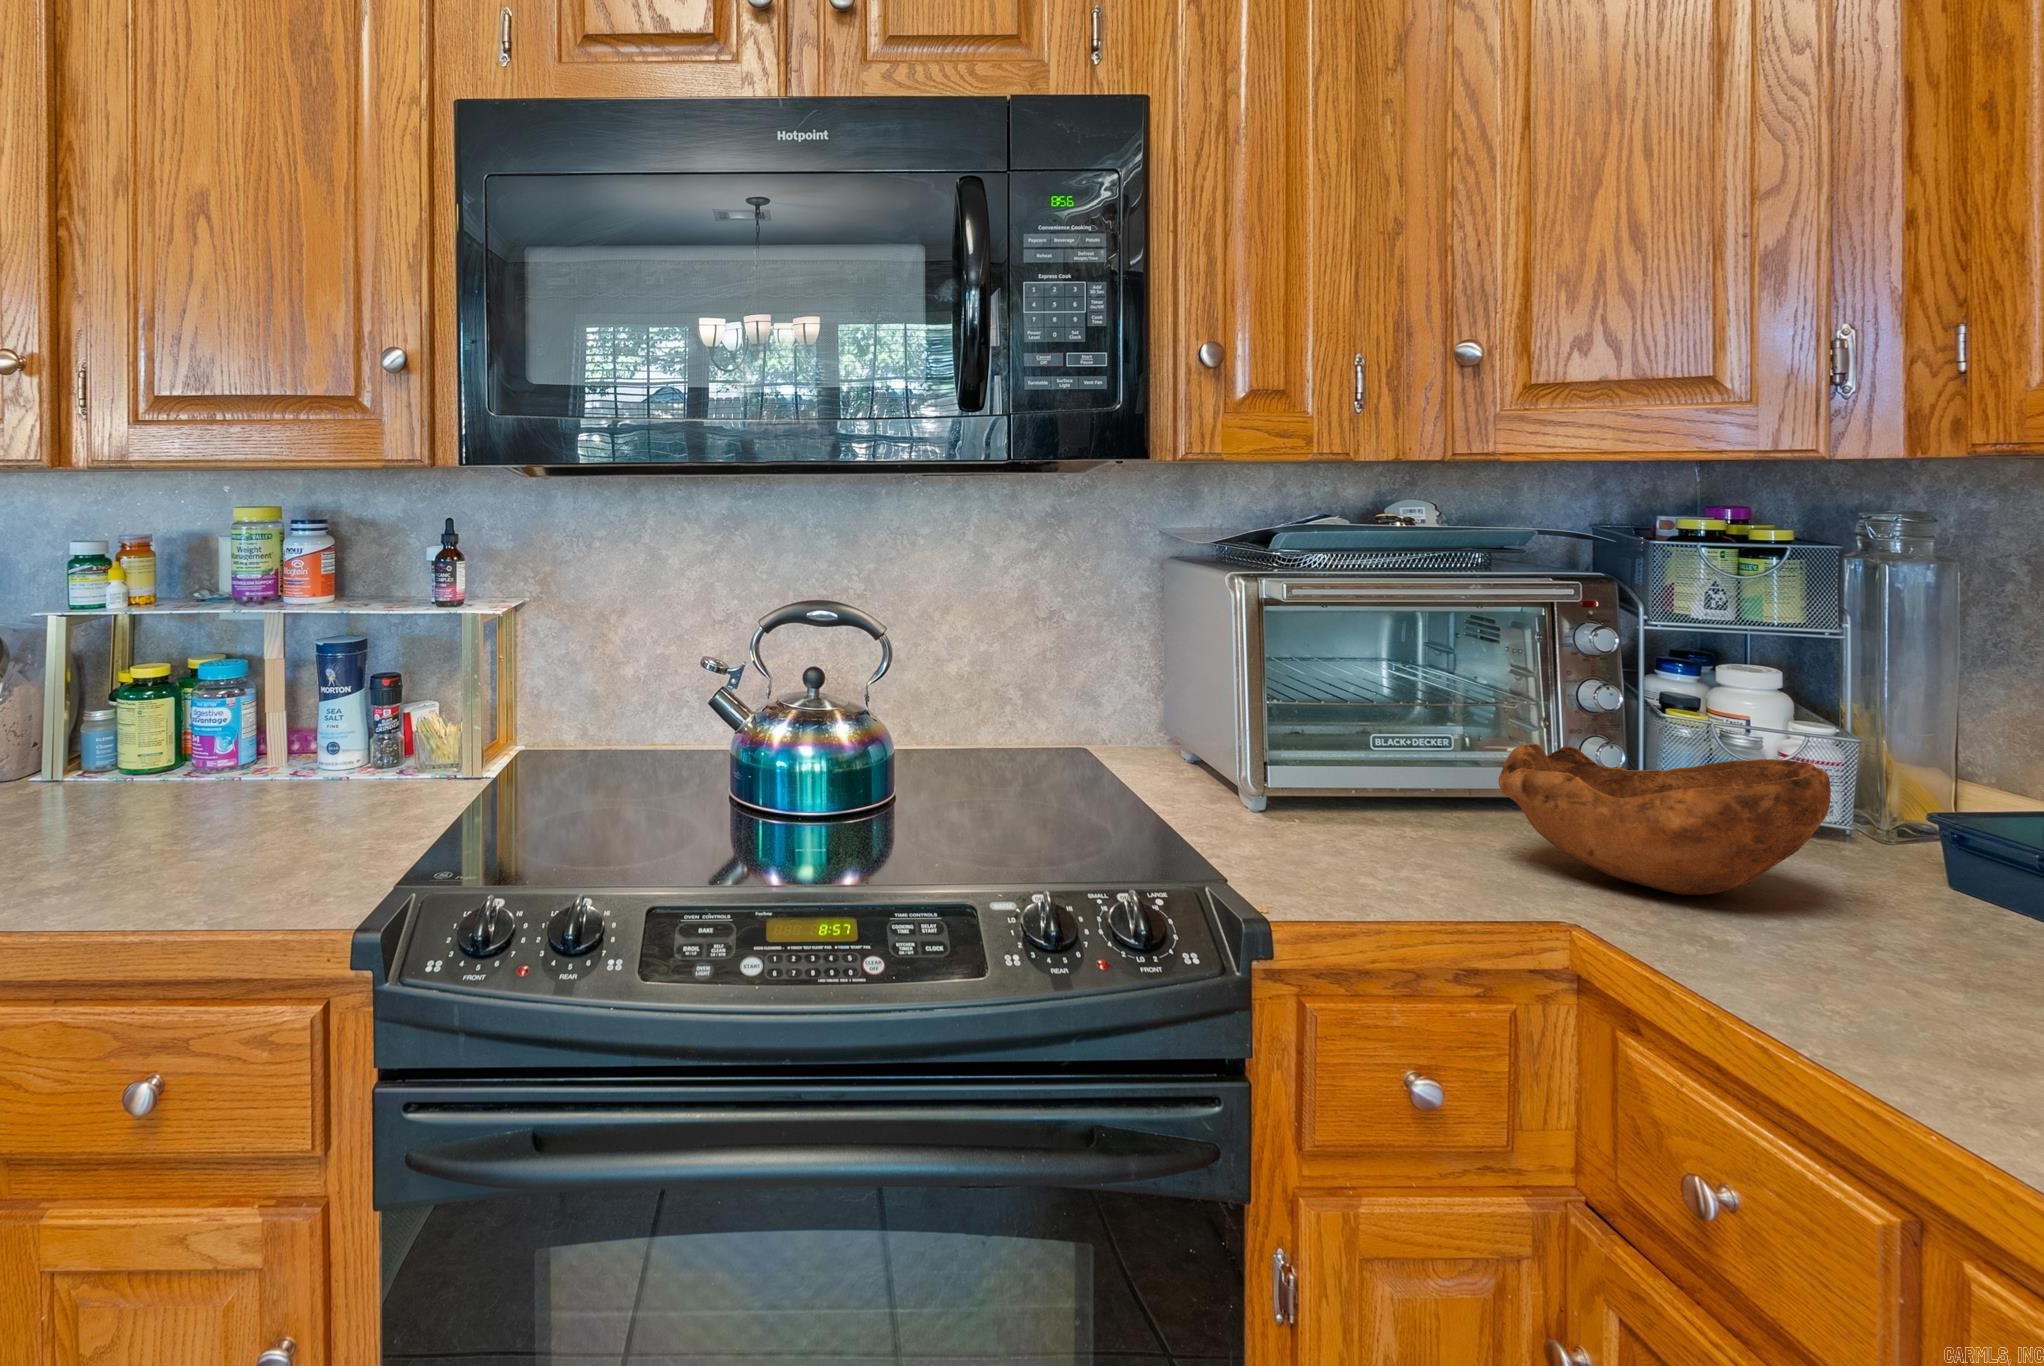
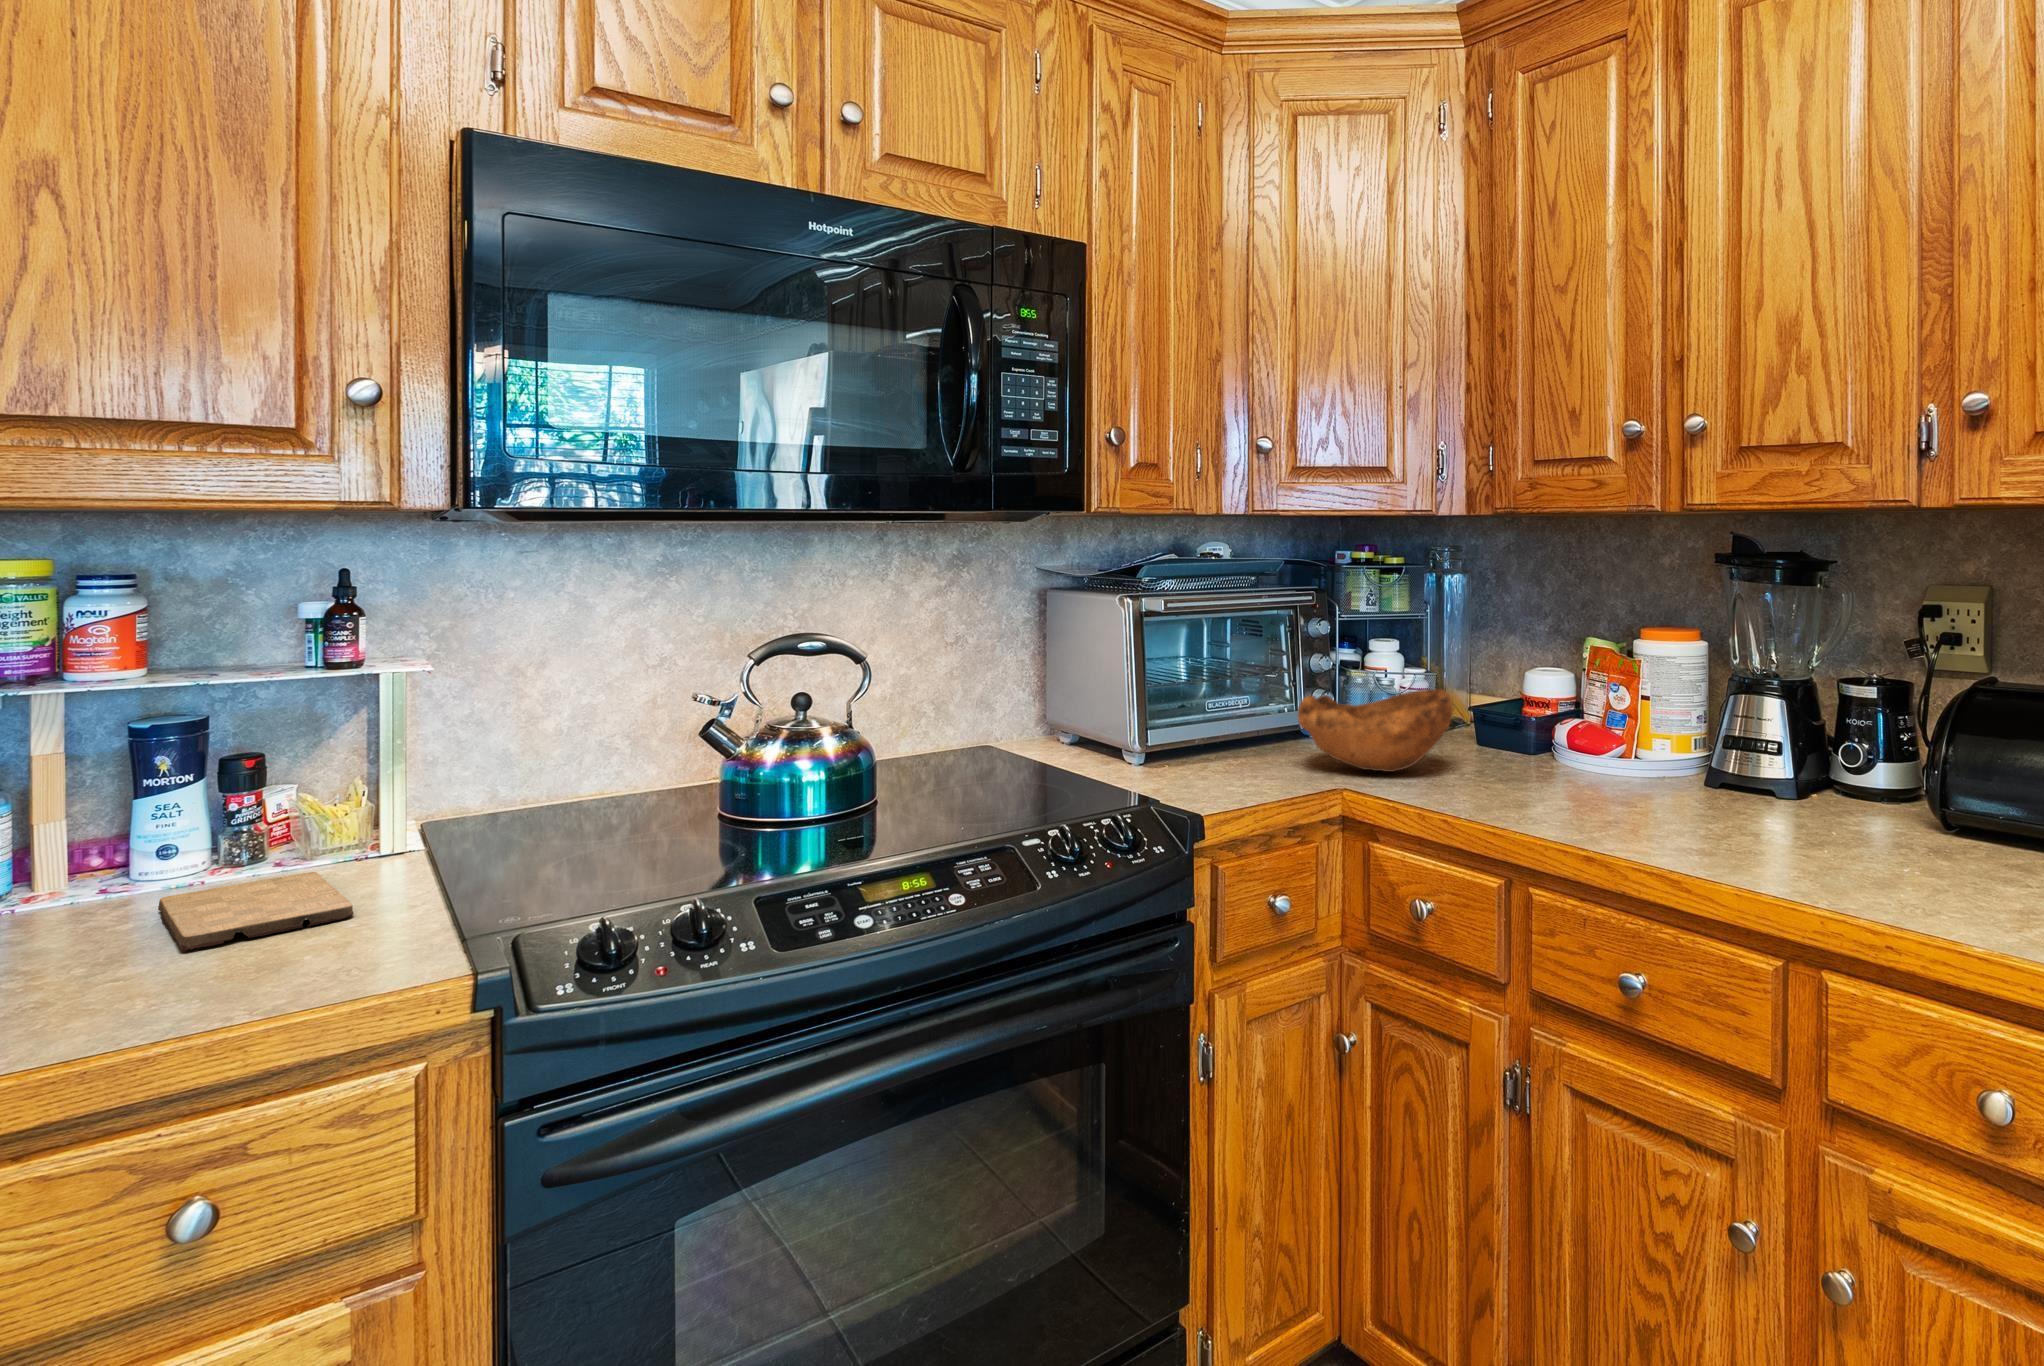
cutting board: none [246,785,396,834] -> present [158,872,353,950]

